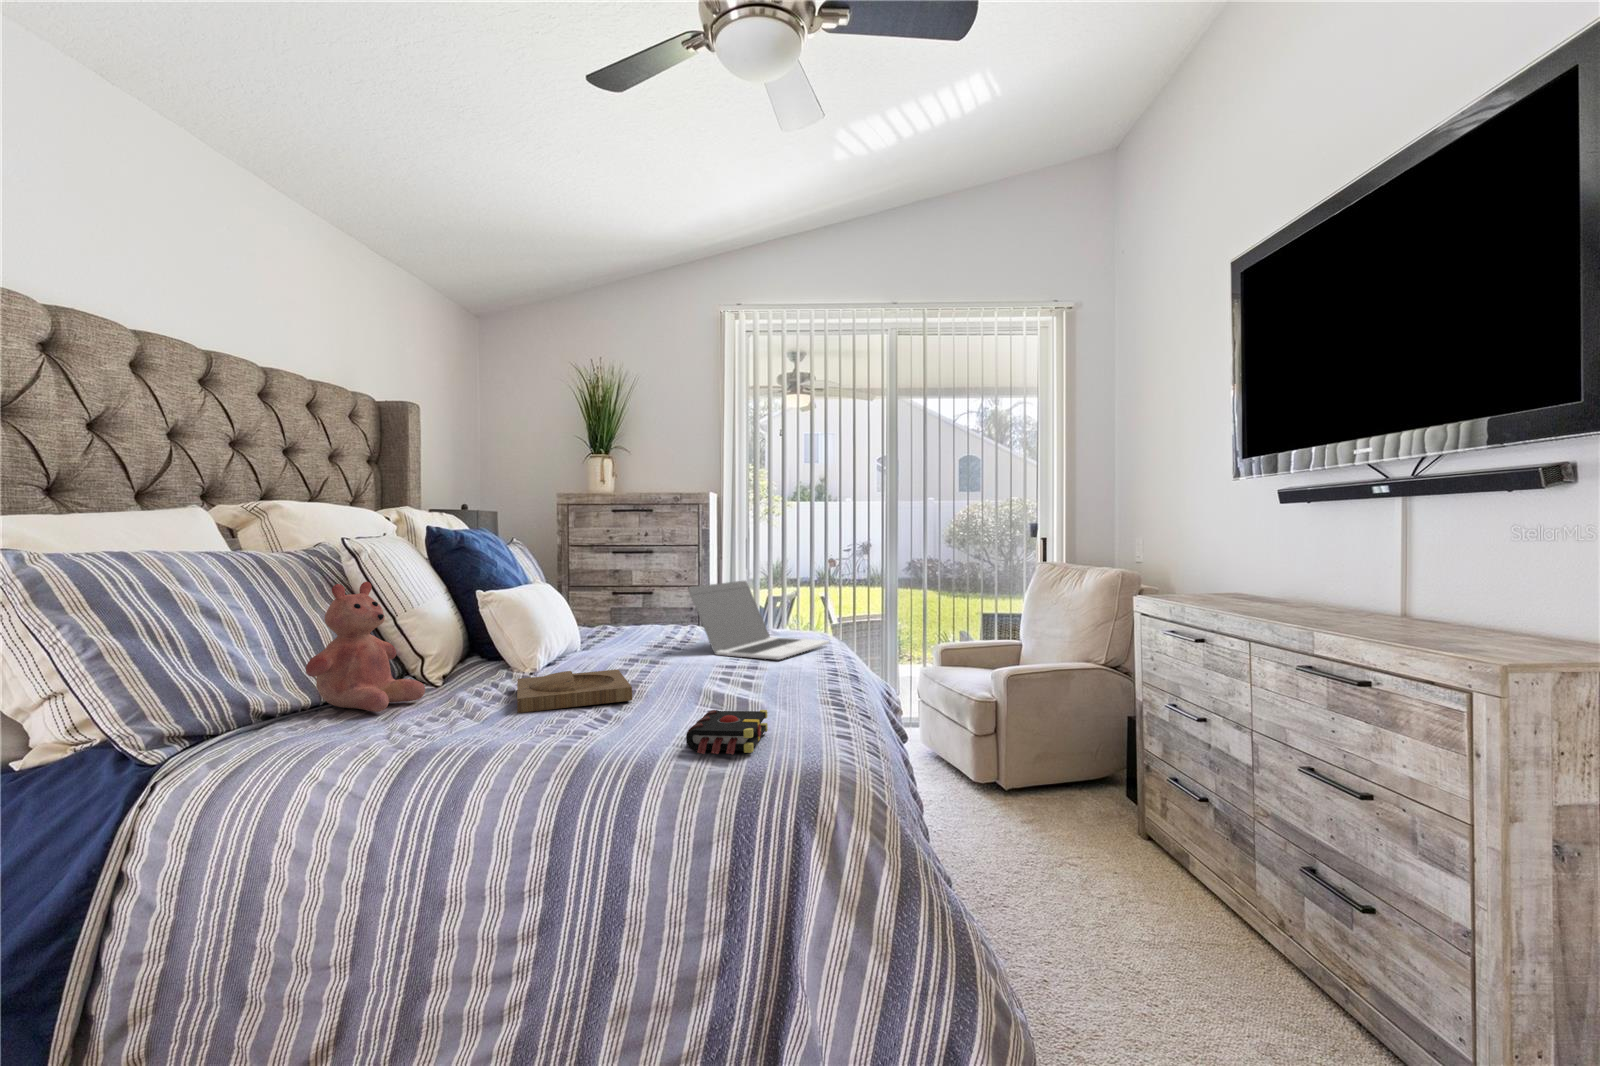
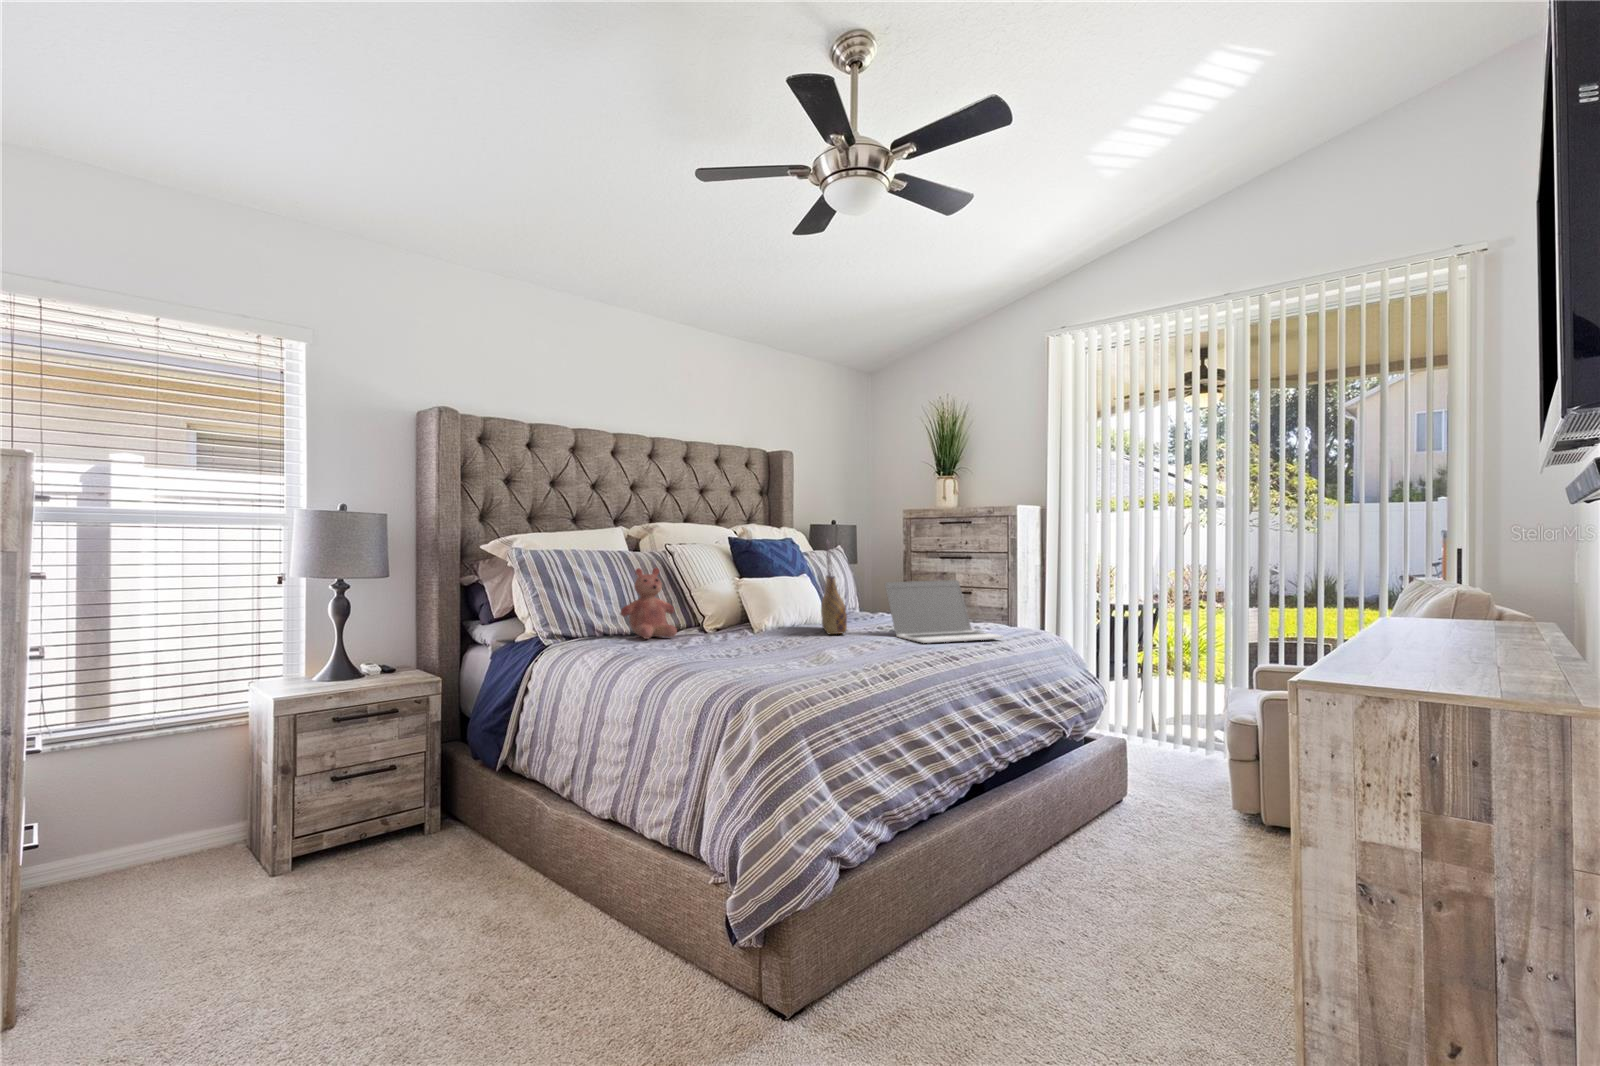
tote bag: none [584,532,654,662] -> present [821,540,847,634]
tray: present [517,669,632,713] -> none [697,629,786,649]
book: present [686,710,768,755] -> none [707,651,774,672]

